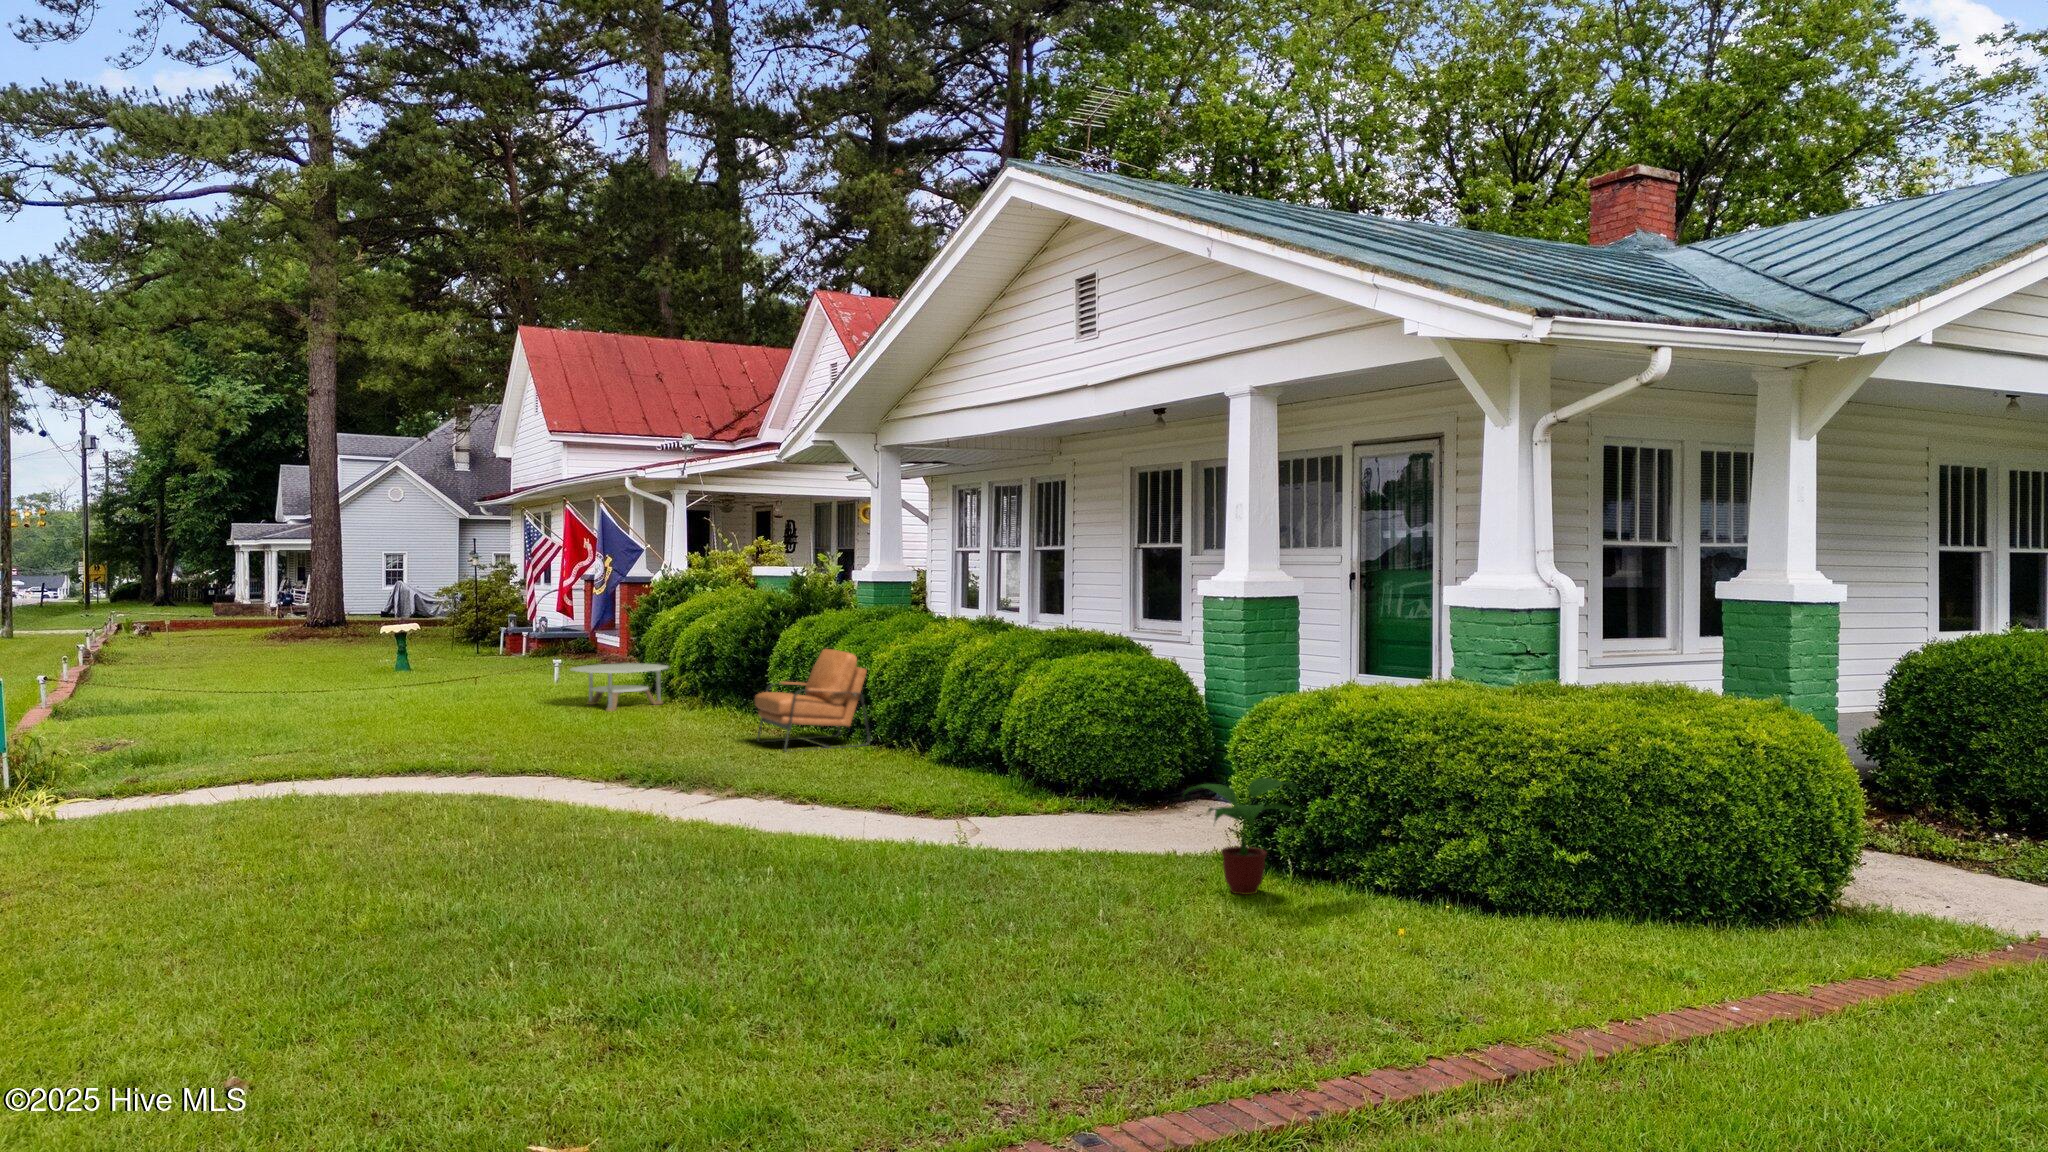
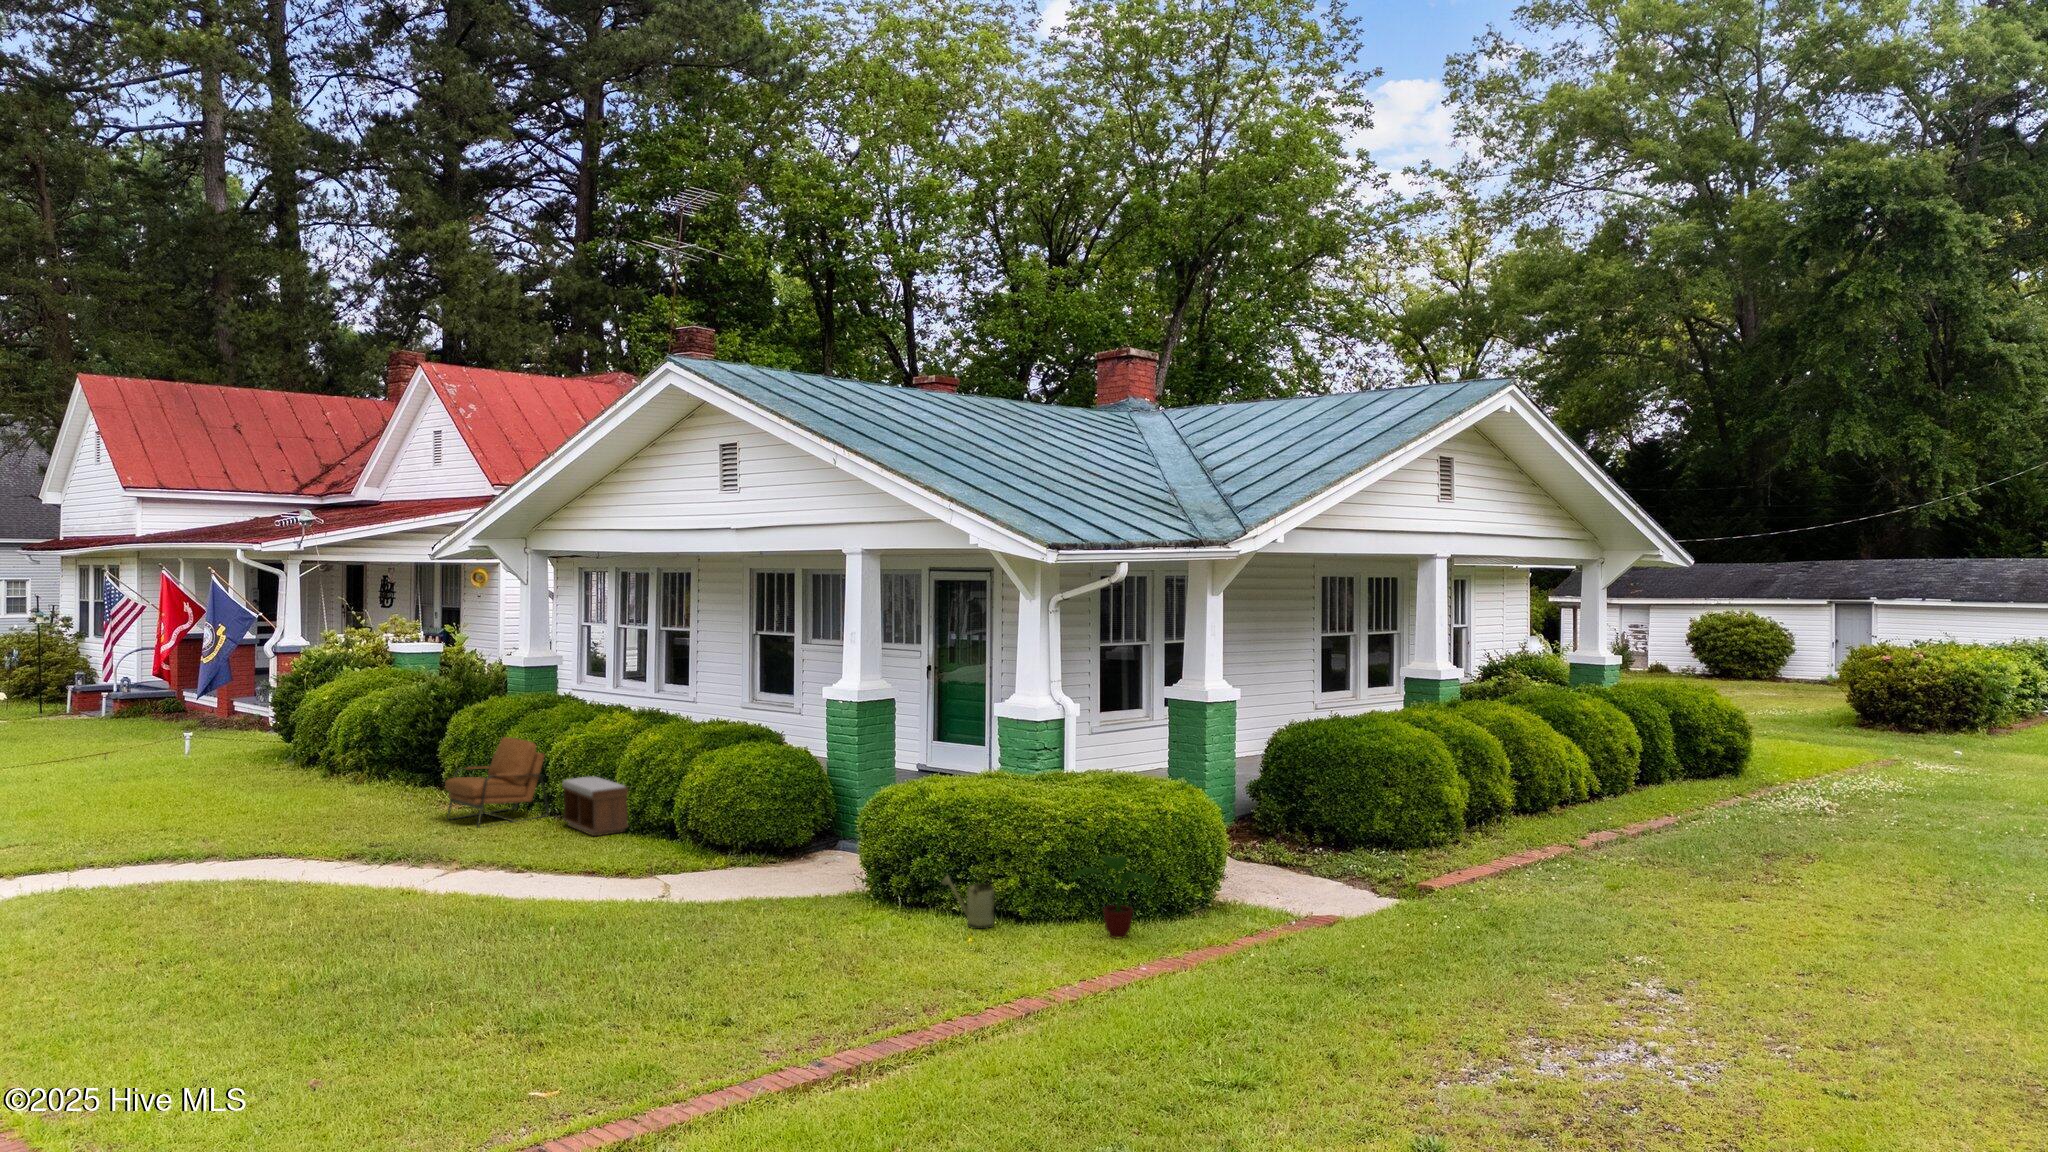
round table: present [571,663,668,711] -> none [234,745,333,793]
bench: none [880,697,953,768] -> present [562,777,628,836]
potted plant: present [1184,778,1298,895] -> present [1071,856,1155,938]
watering can: none [1355,824,1451,916] -> present [941,875,995,929]

